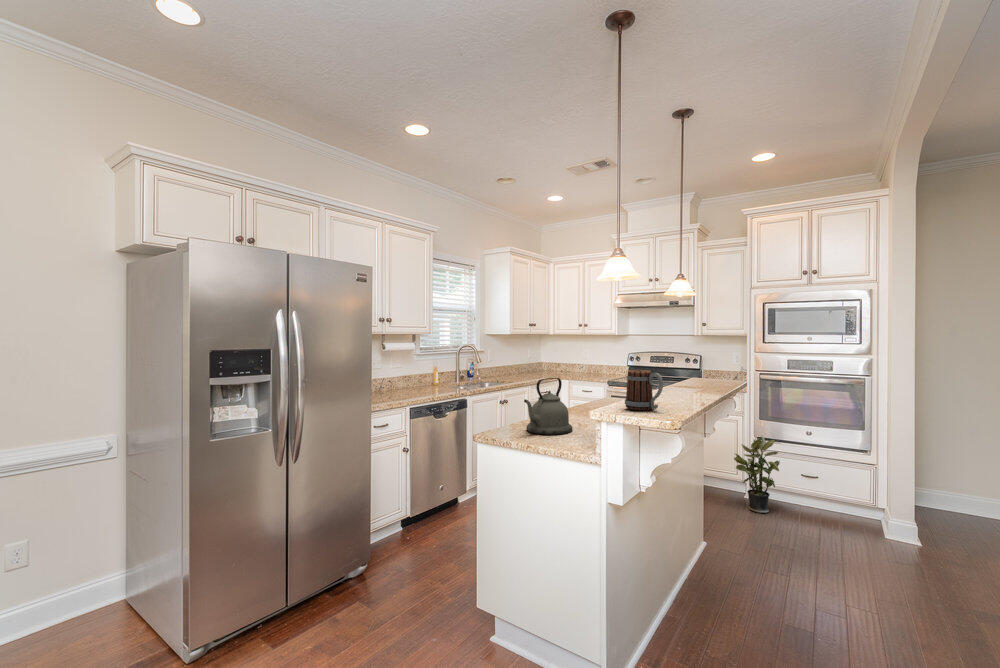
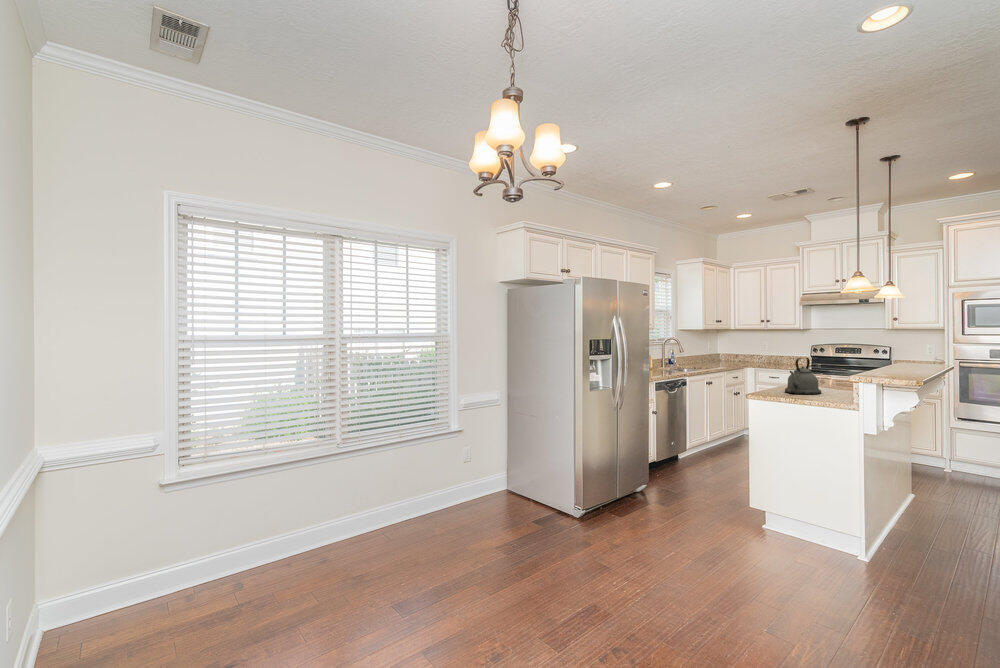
mug: present [625,370,663,411] -> none [875,350,908,376]
potted plant: present [734,436,780,513] -> none [931,414,980,480]

